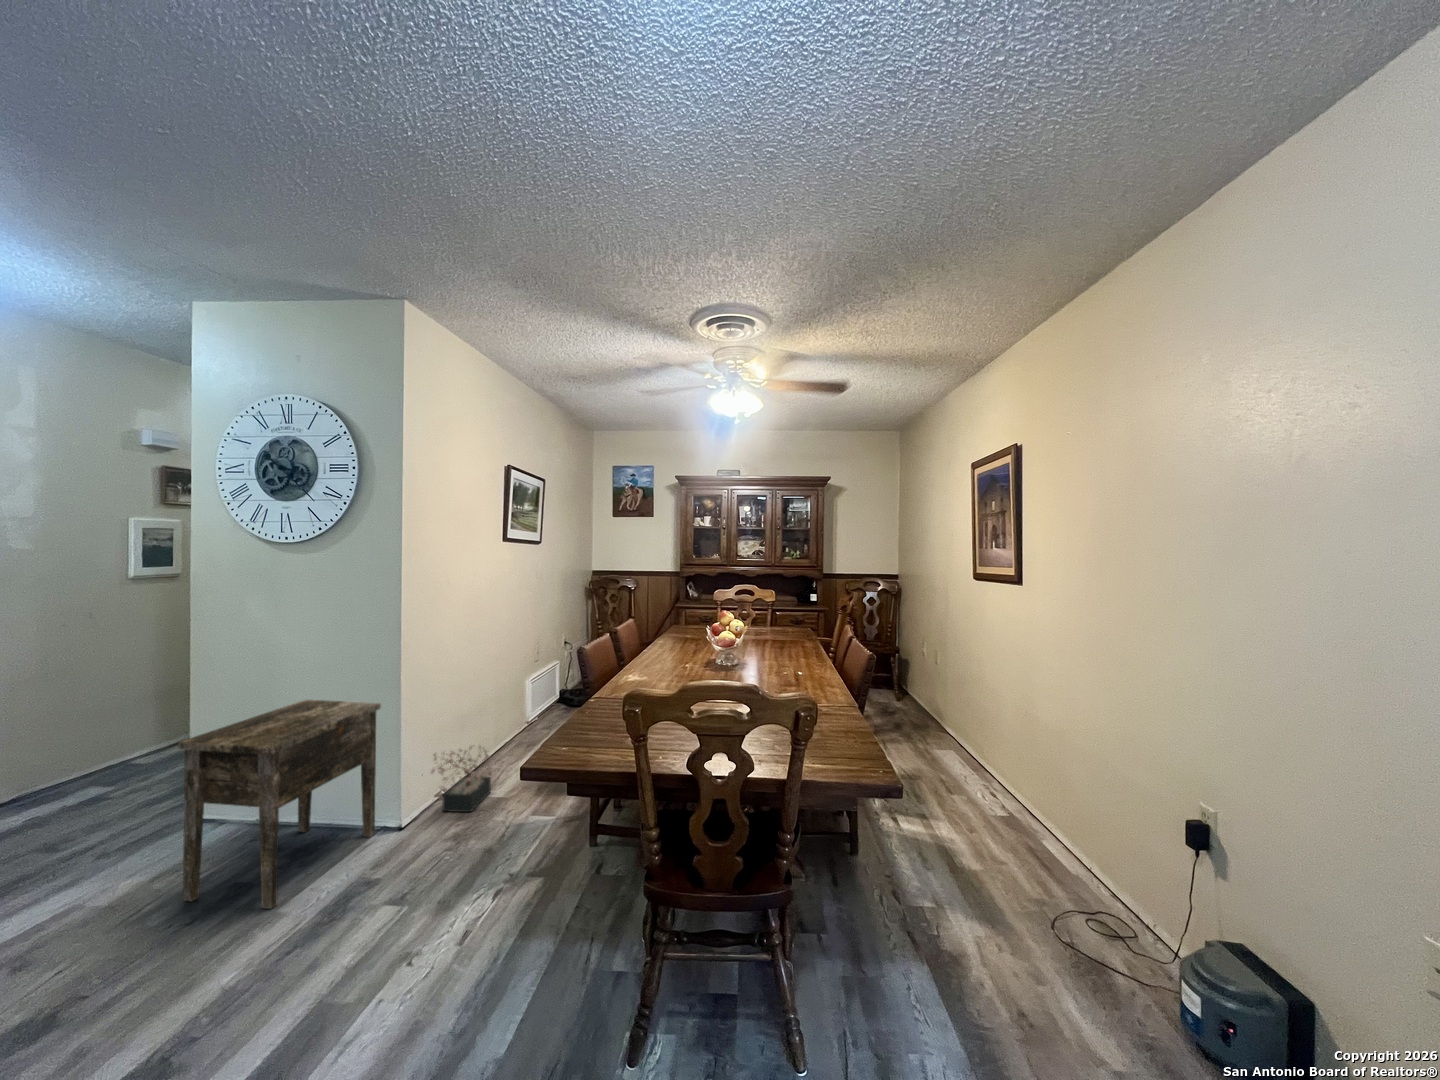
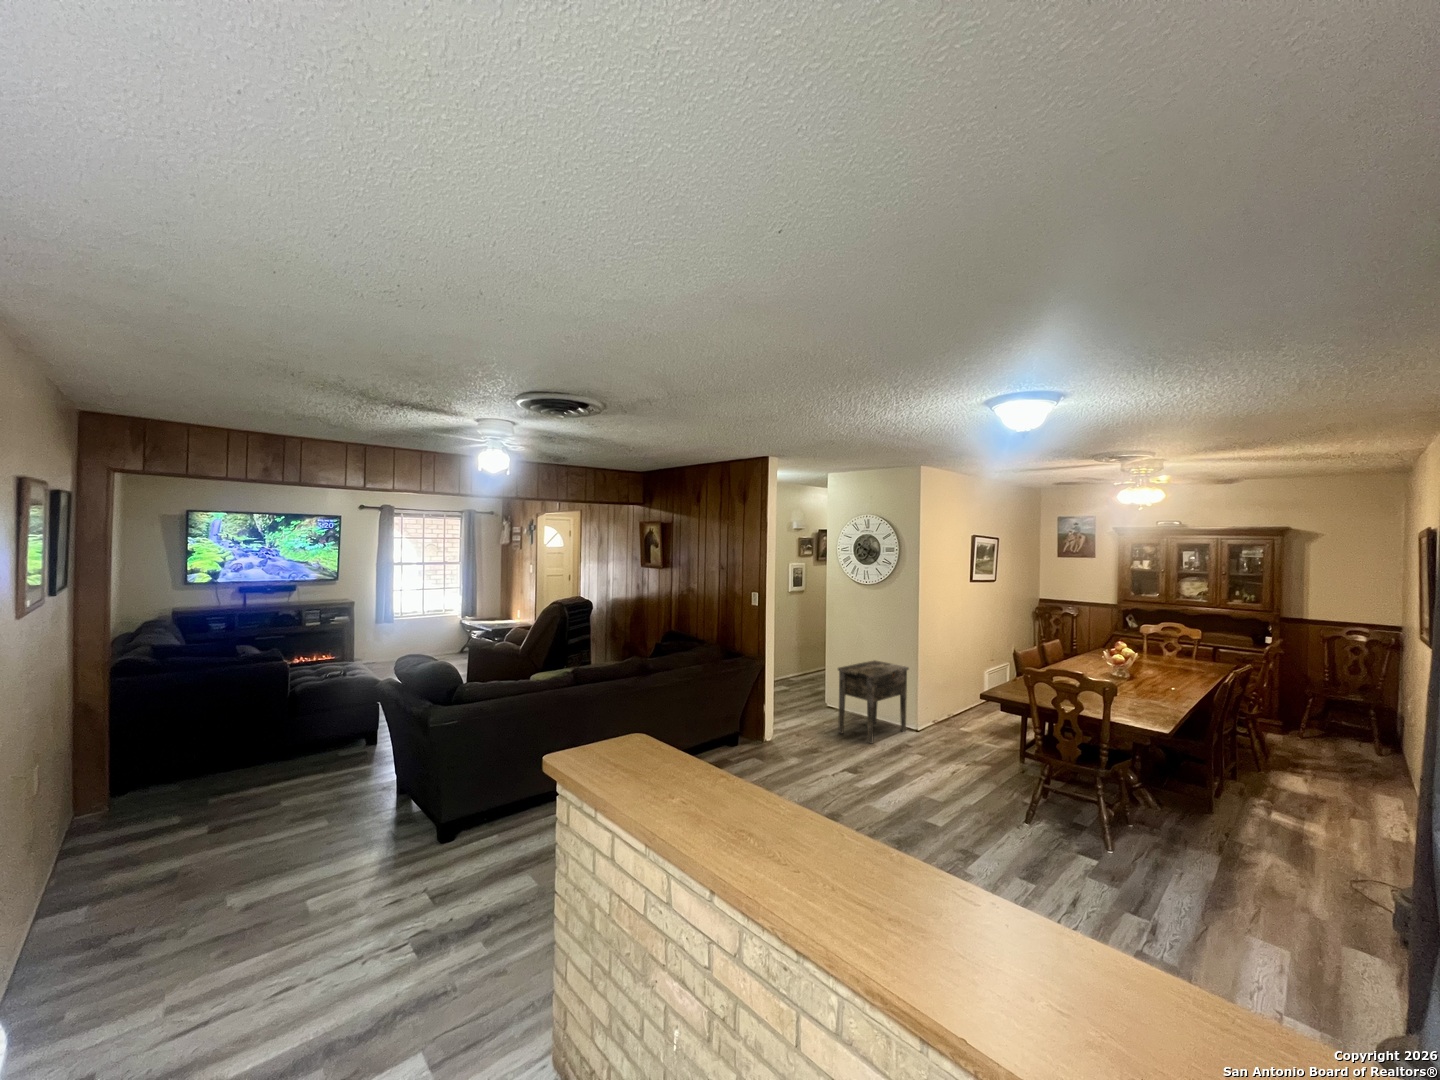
decorative plant: present [431,746,492,812] -> none [932,698,964,735]

